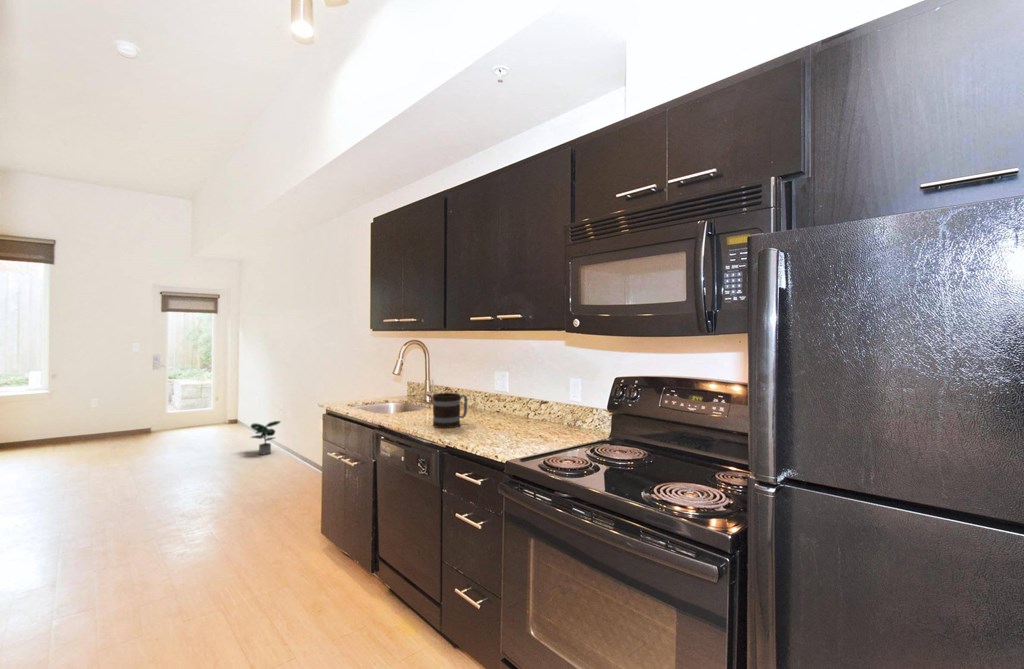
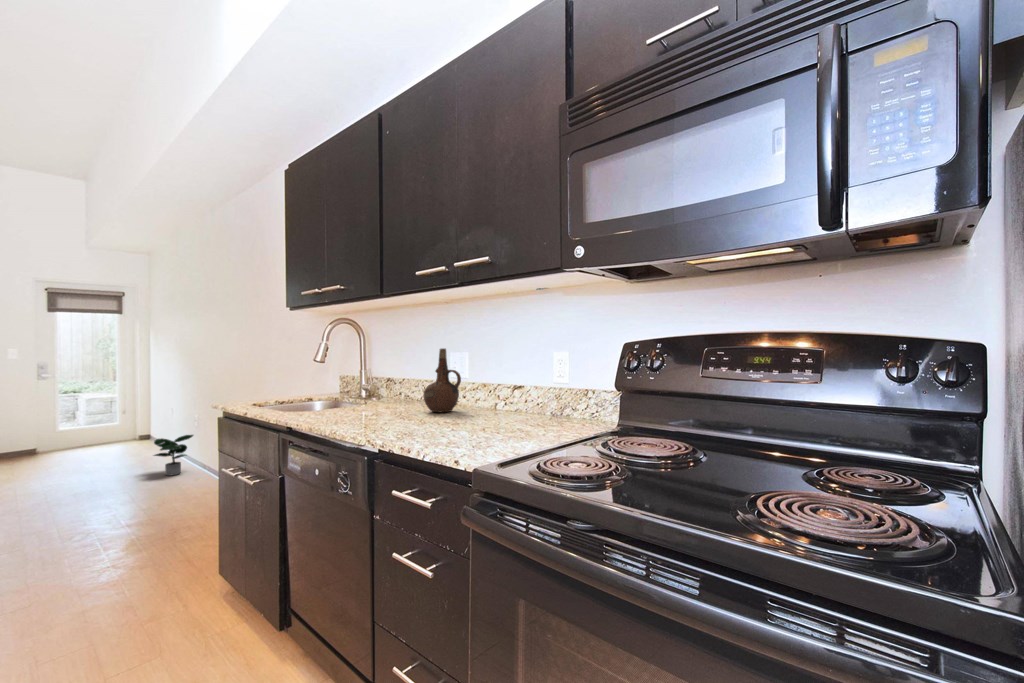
ceramic pitcher: none [474,371,502,419] -> present [424,349,461,412]
mug: present [433,393,467,428] -> none [362,377,413,425]

